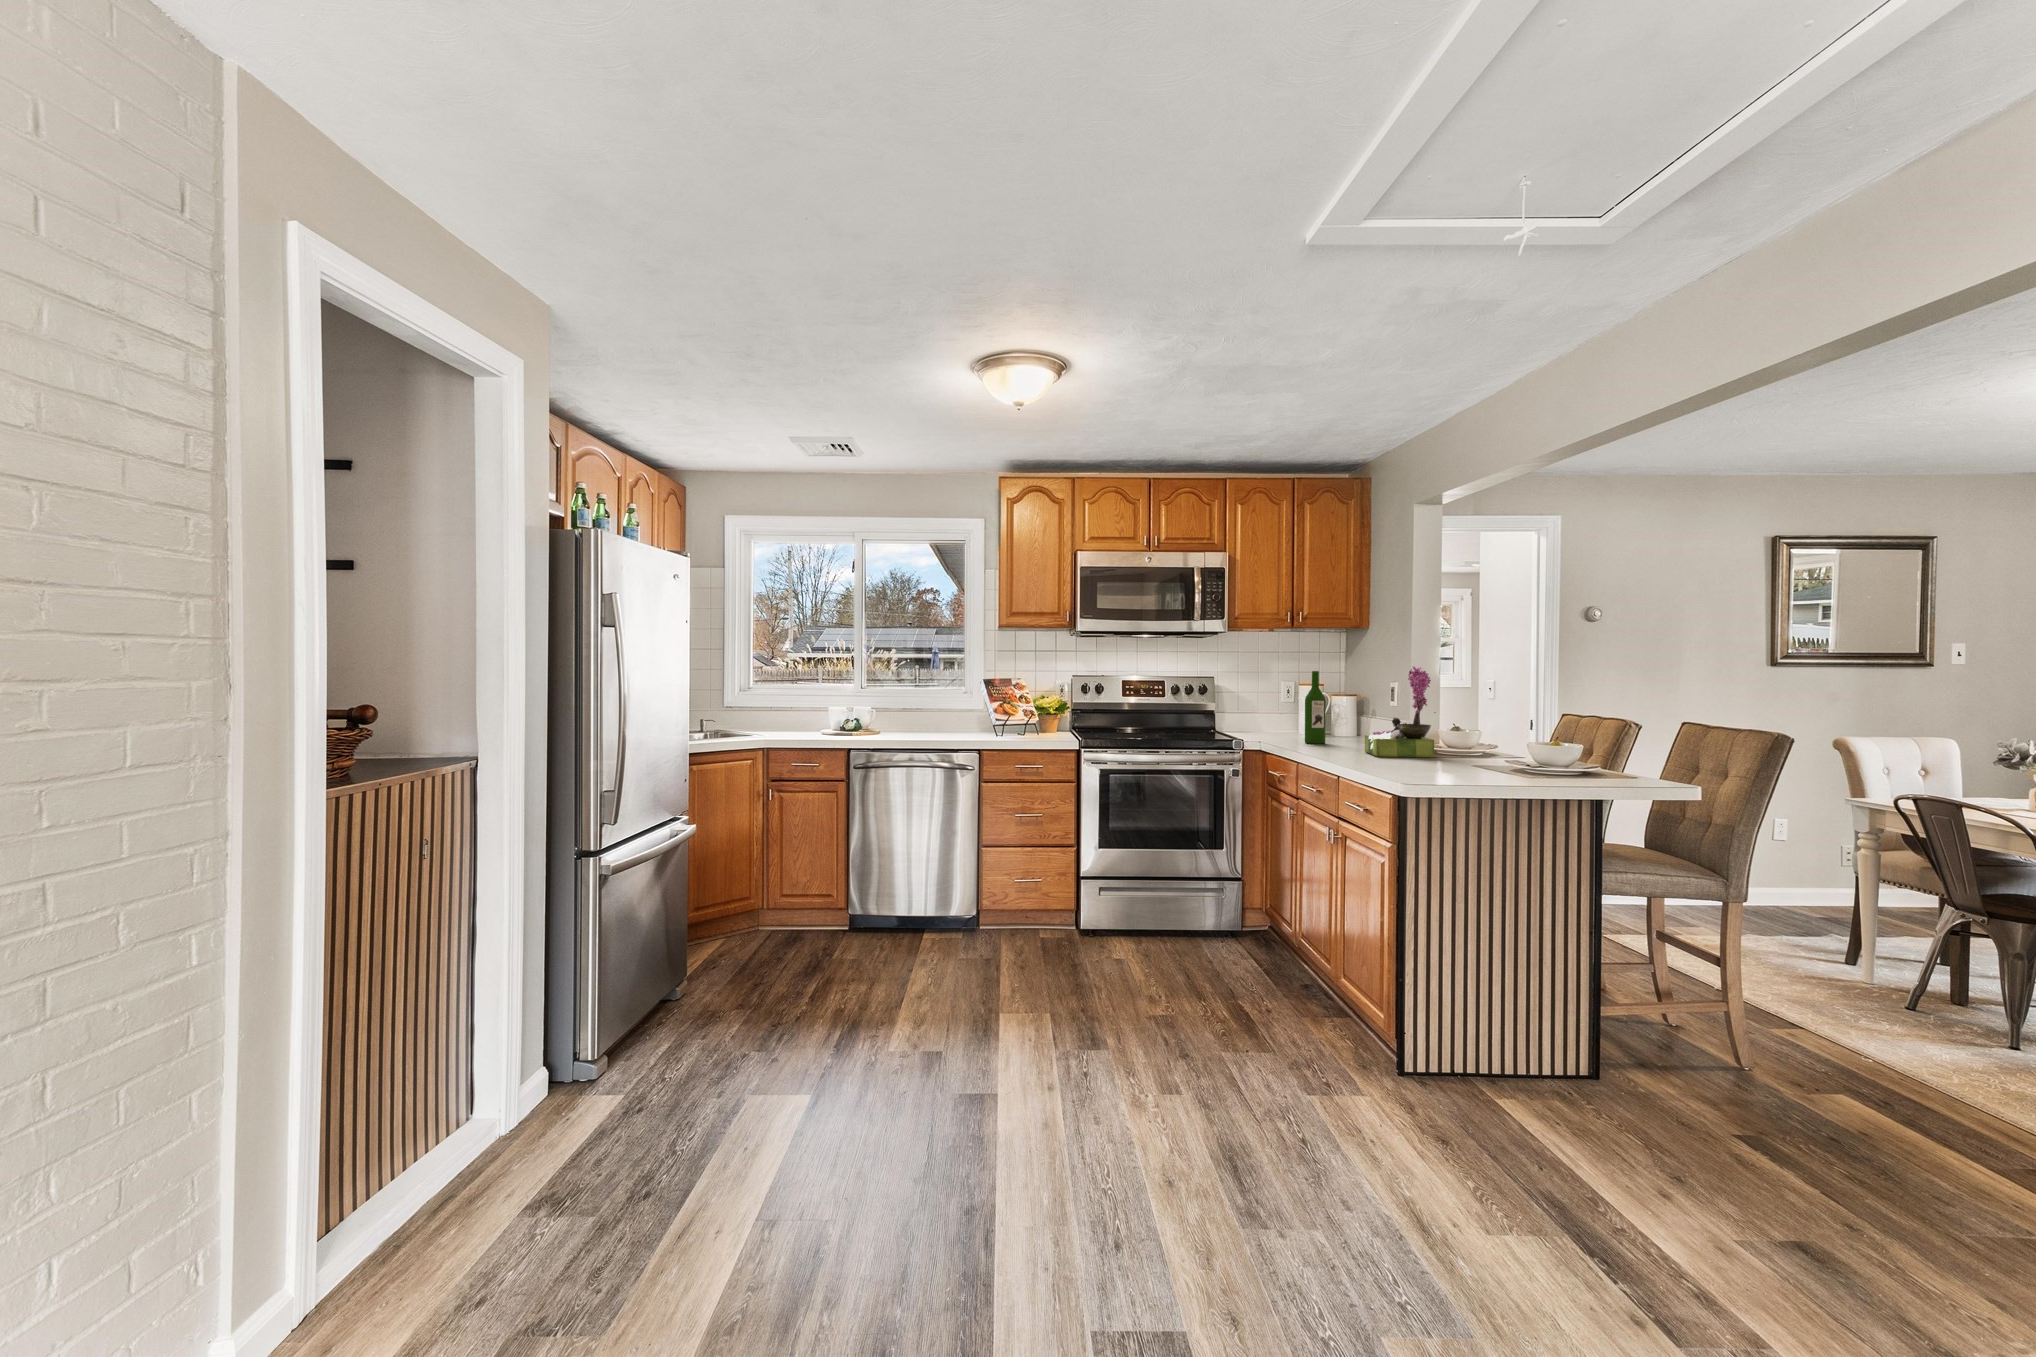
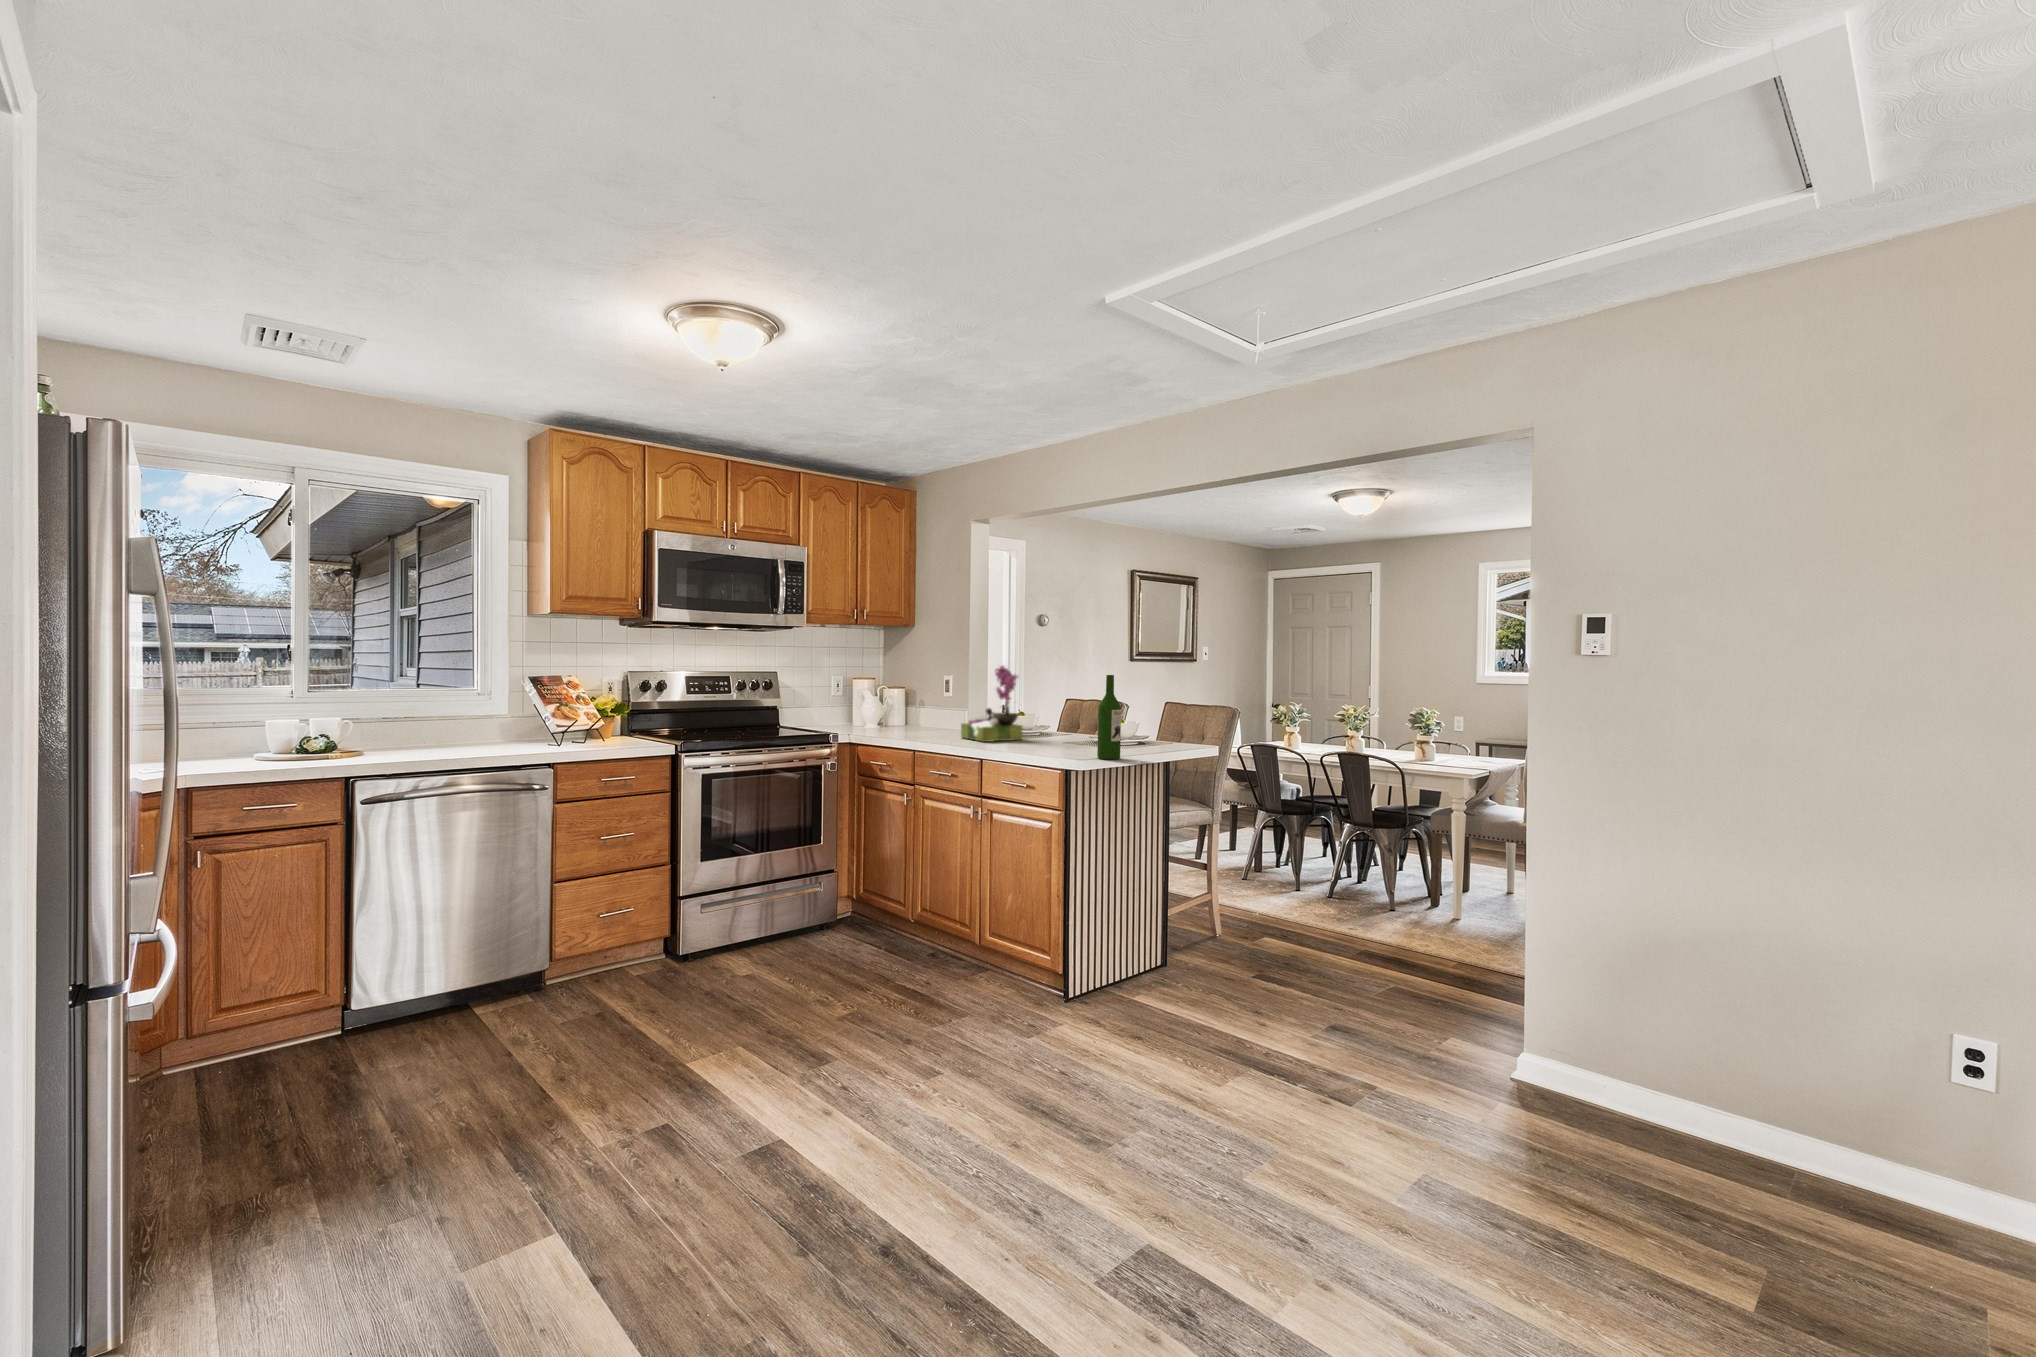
wine bottle: present [1305,671,1326,744] -> present [1097,675,1121,760]

